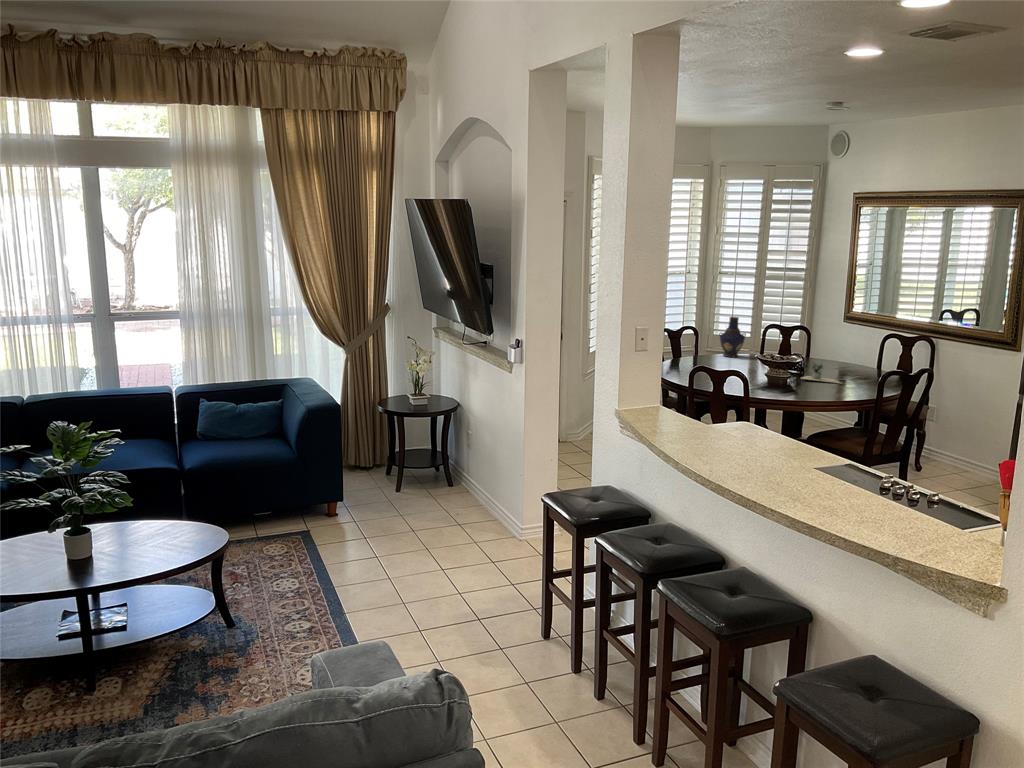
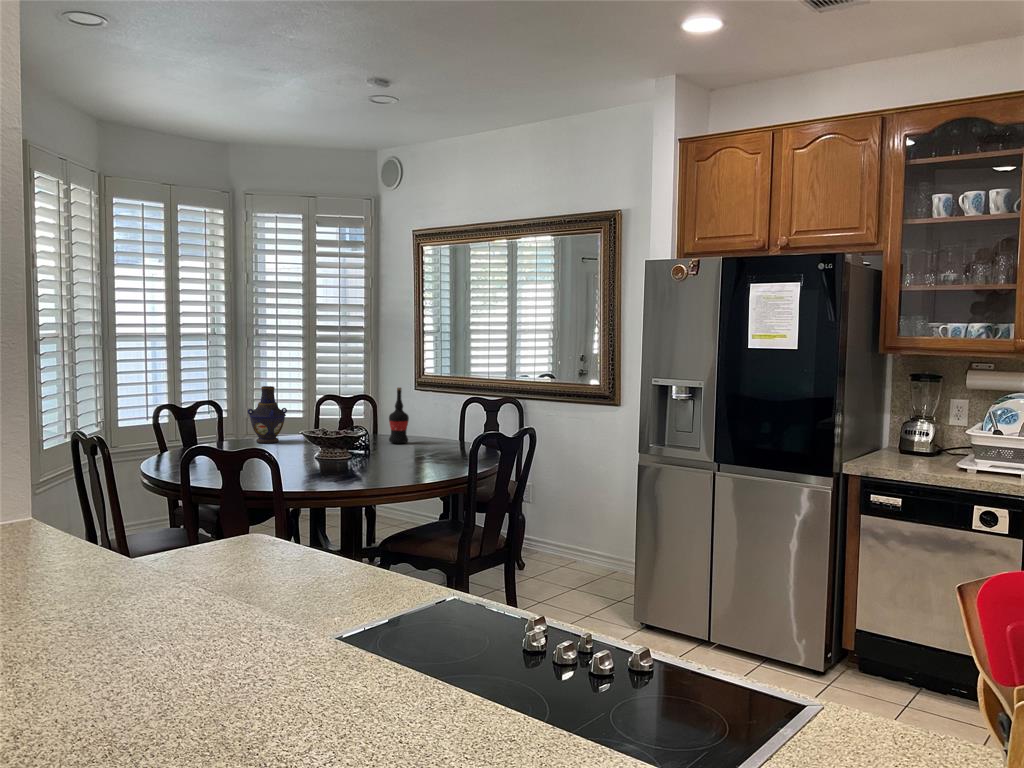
wine bottle: none [821,324,838,365] -> present [389,387,409,443]
potted plant: present [801,363,842,383] -> none [357,440,439,467]

